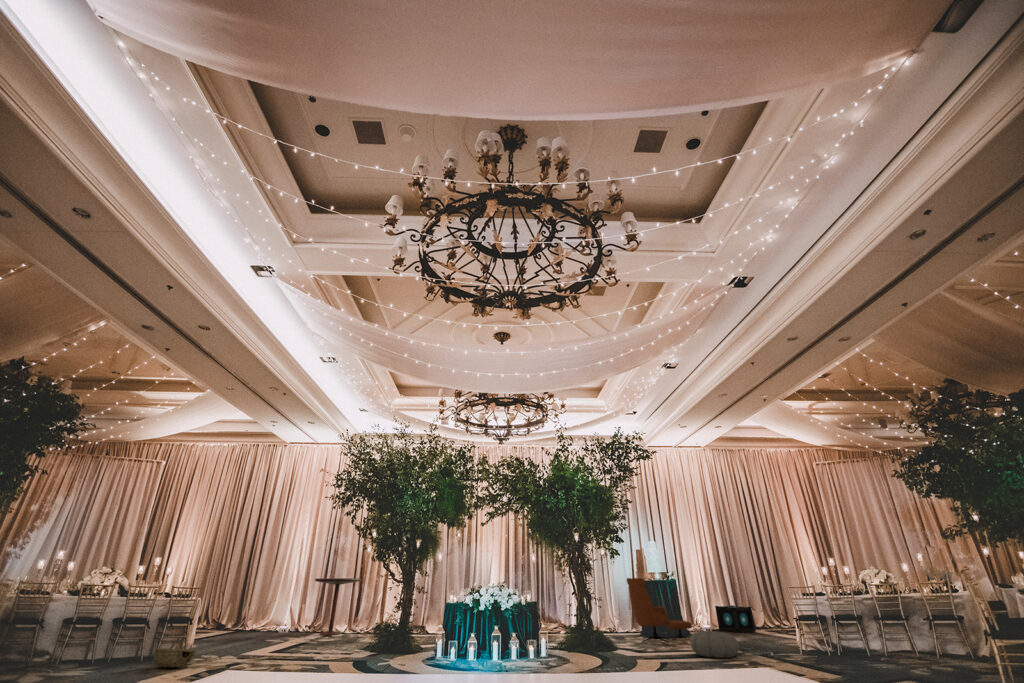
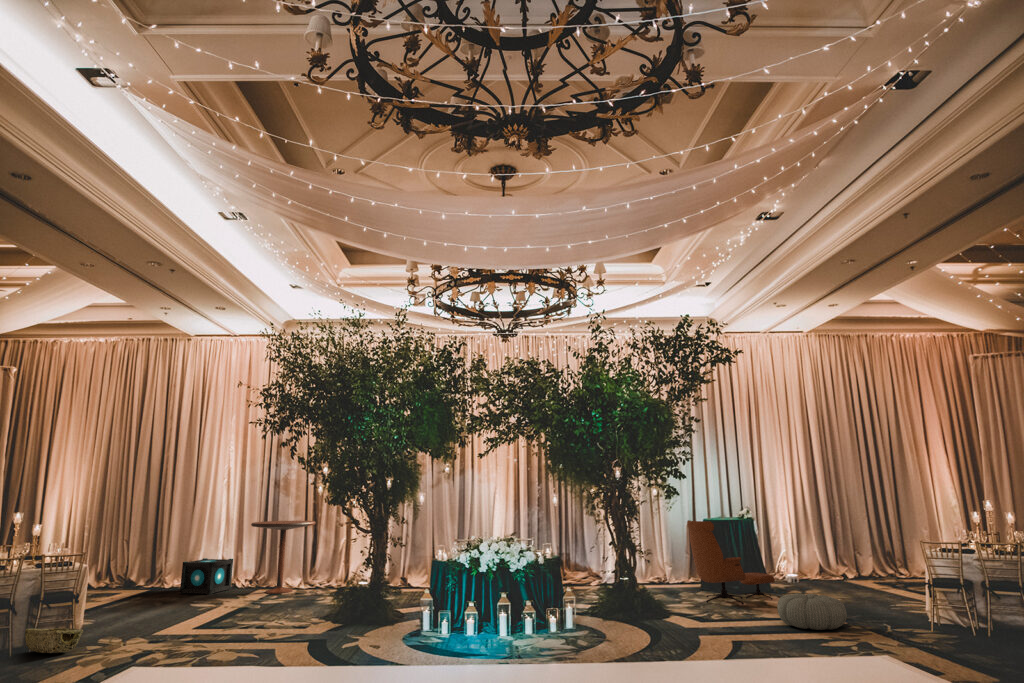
speaker: present [715,605,756,633] -> present [180,558,233,595]

